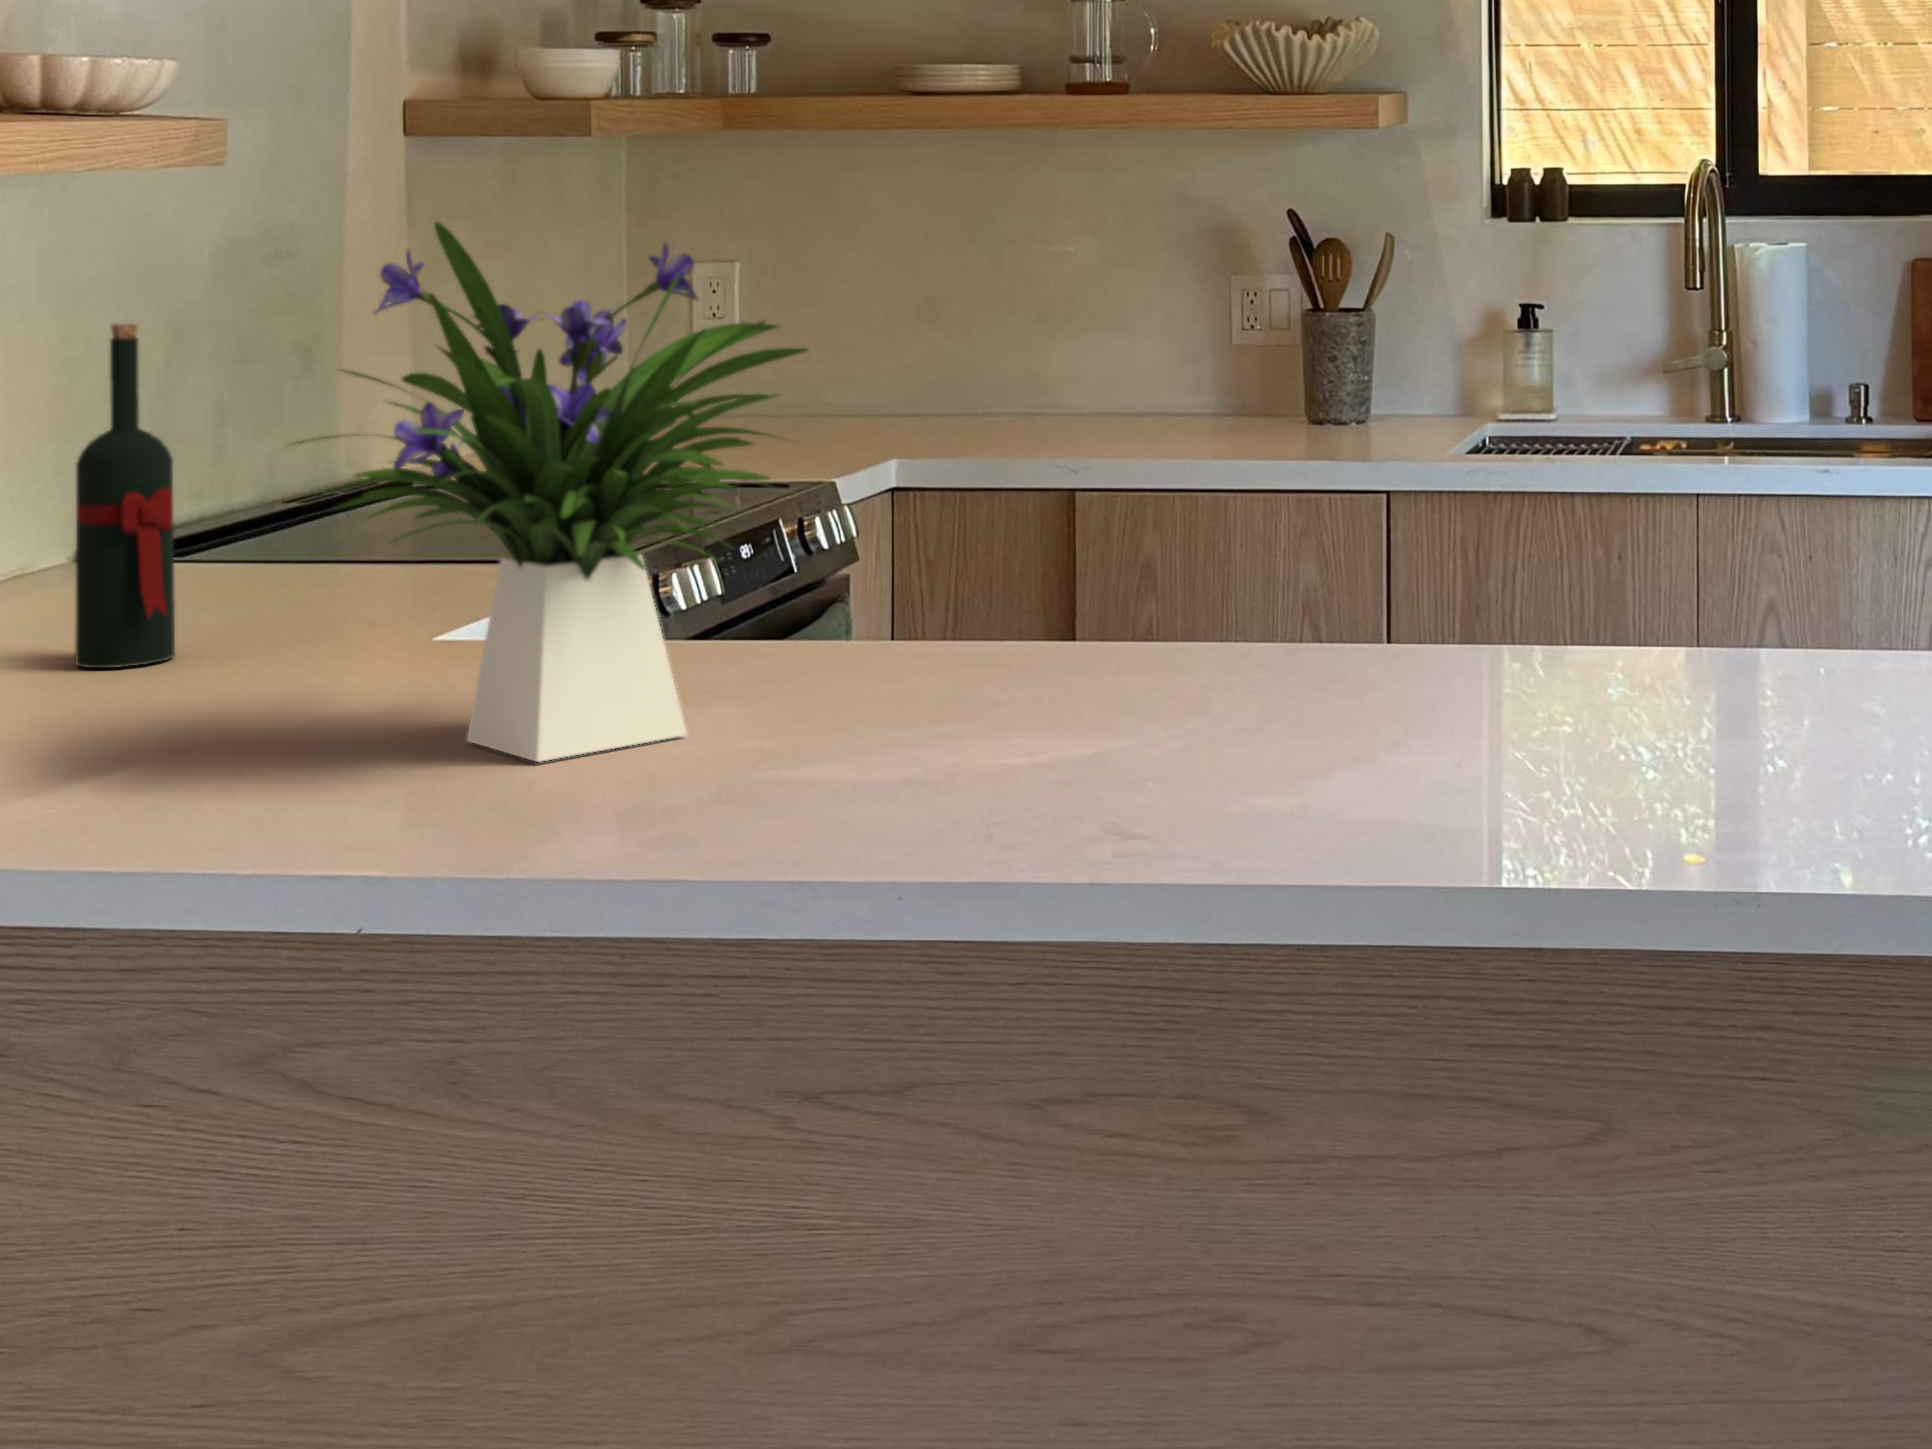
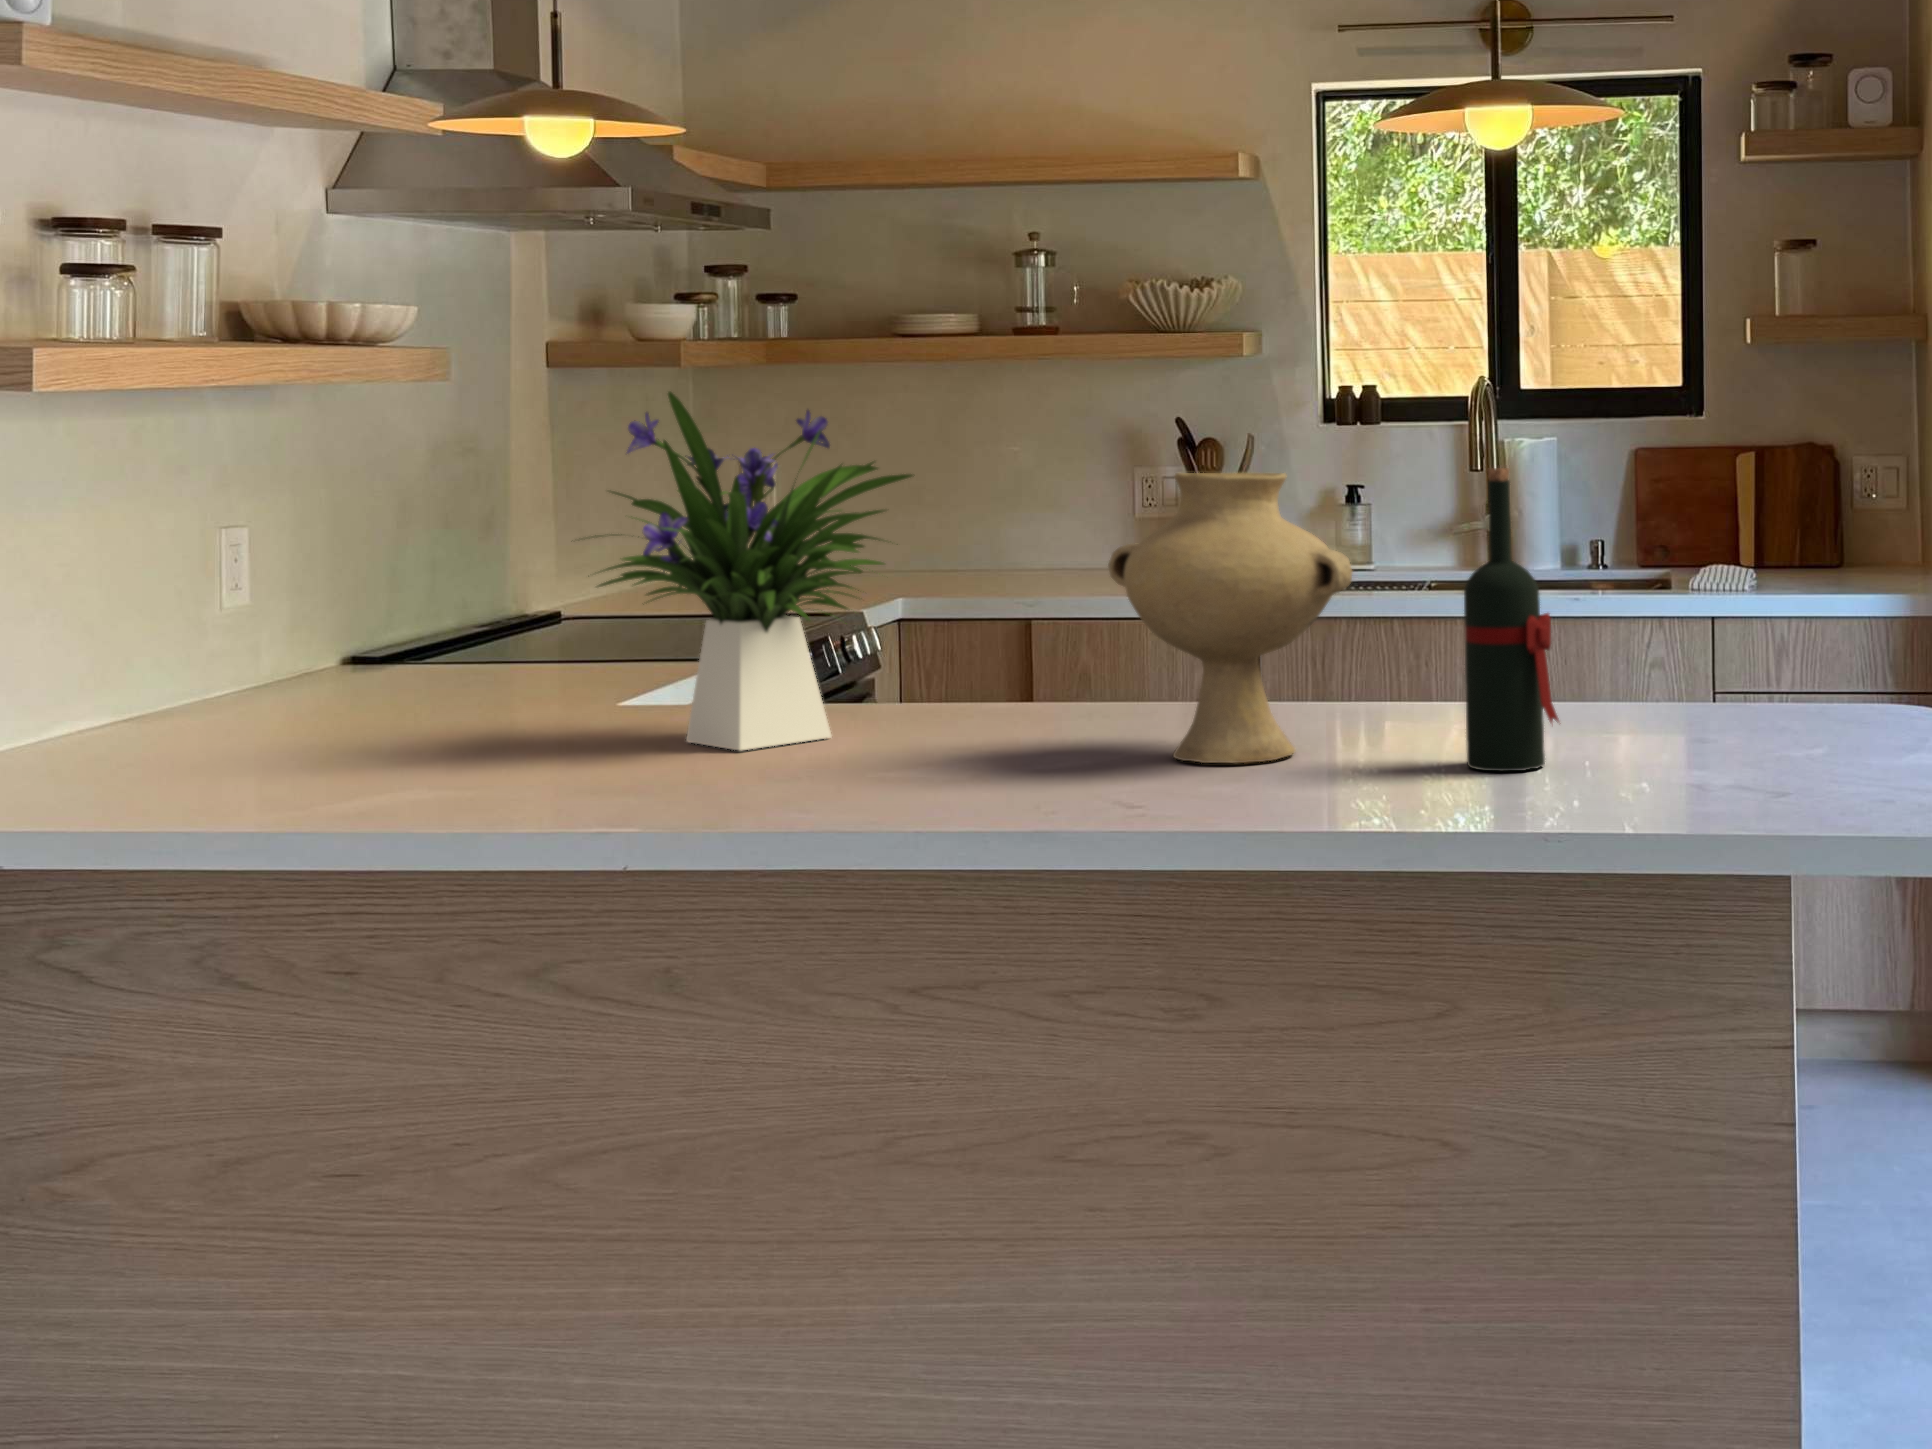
wine bottle: present [75,324,175,668] -> present [1464,468,1559,771]
vase: none [1091,353,1454,802] -> present [1108,473,1352,763]

